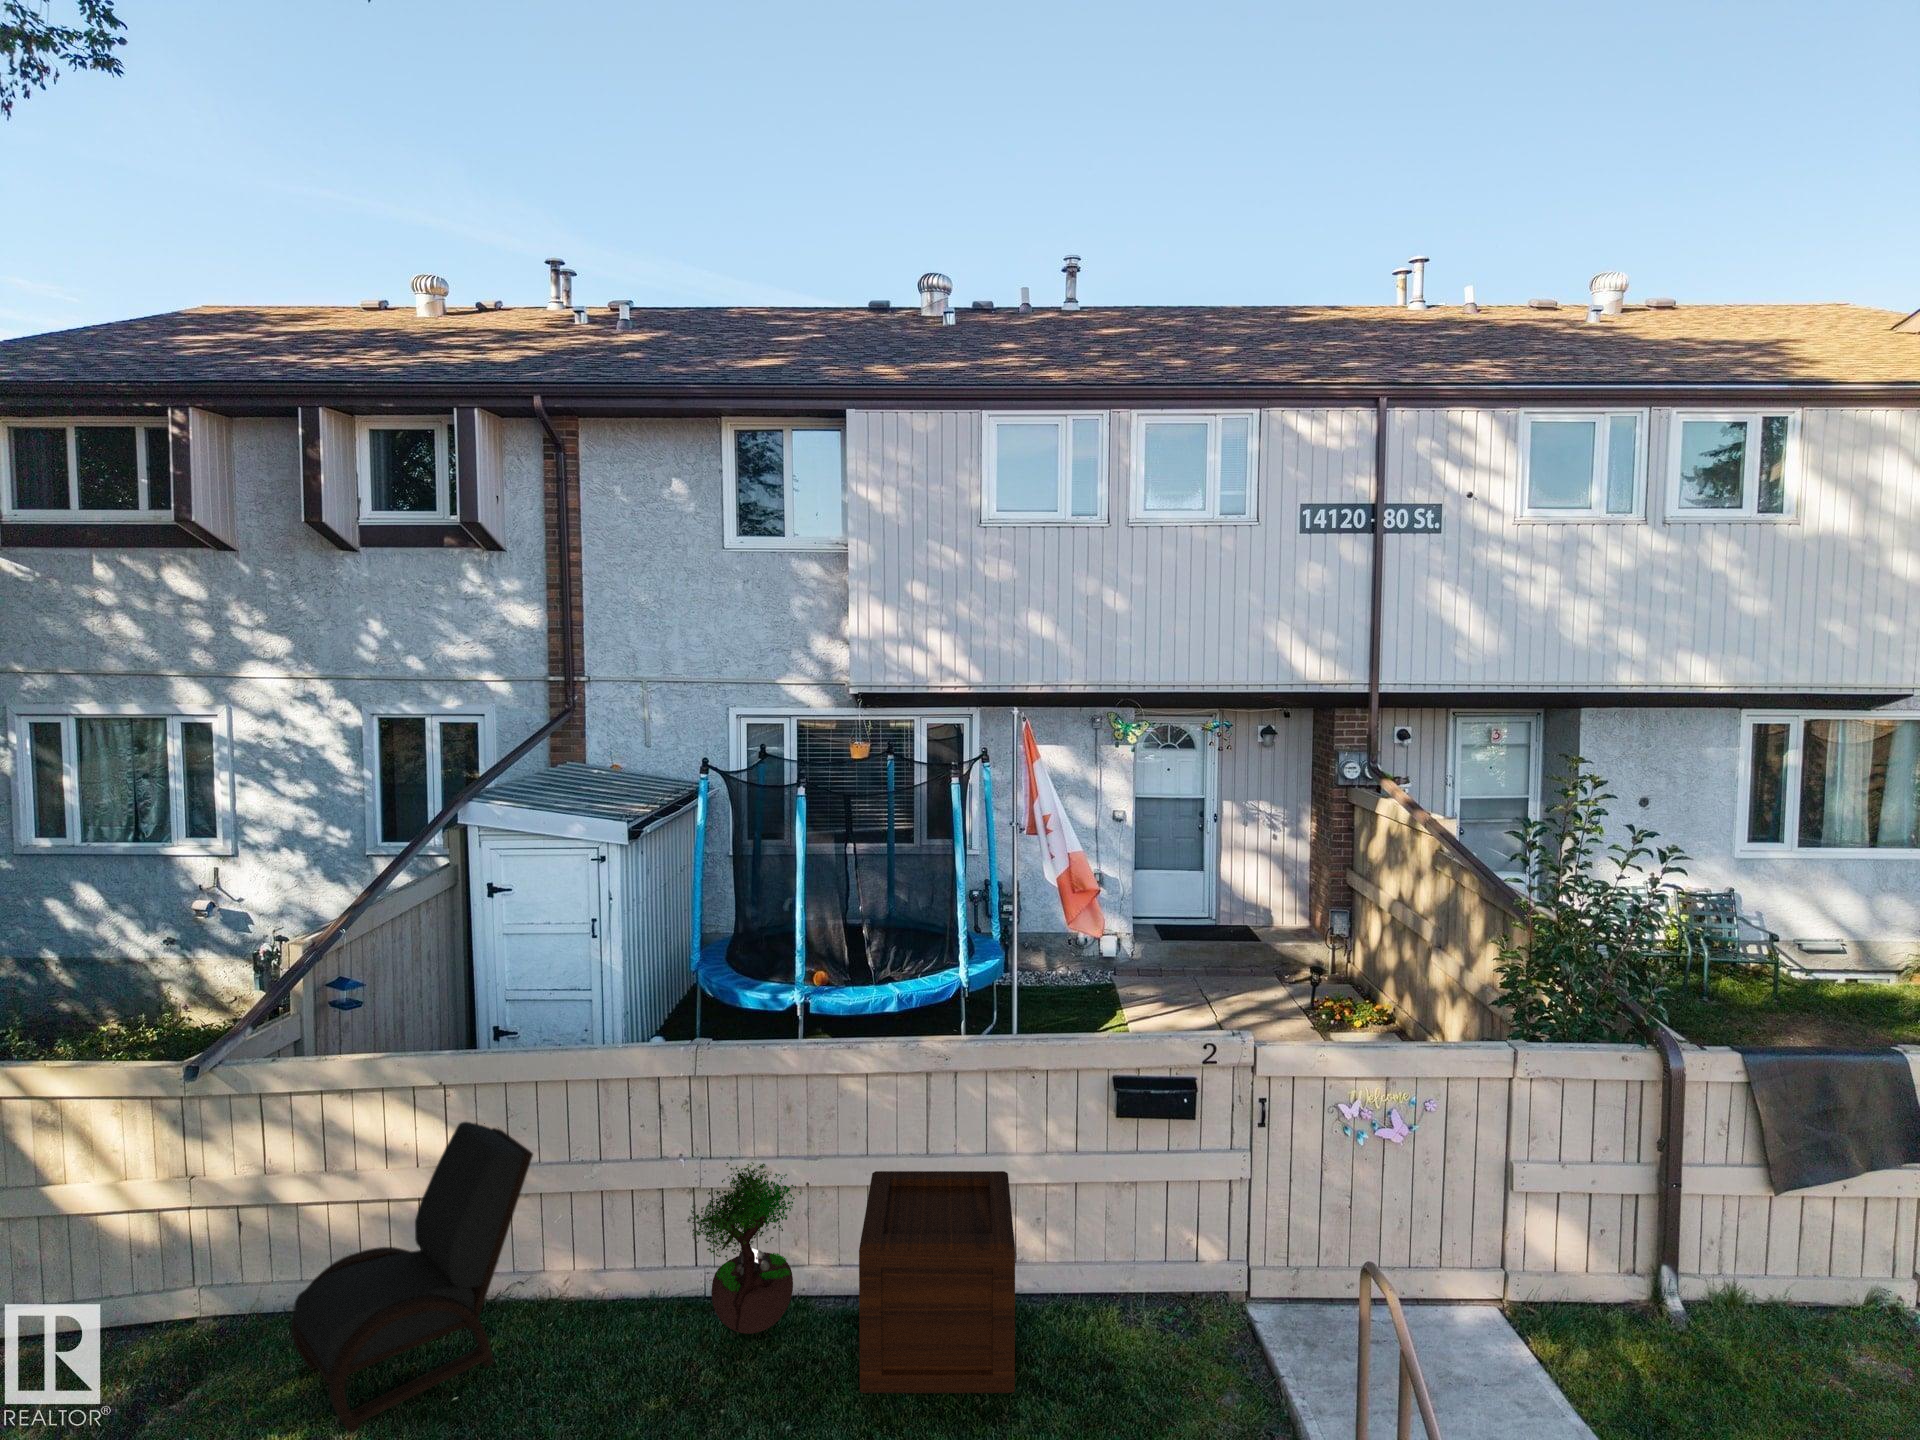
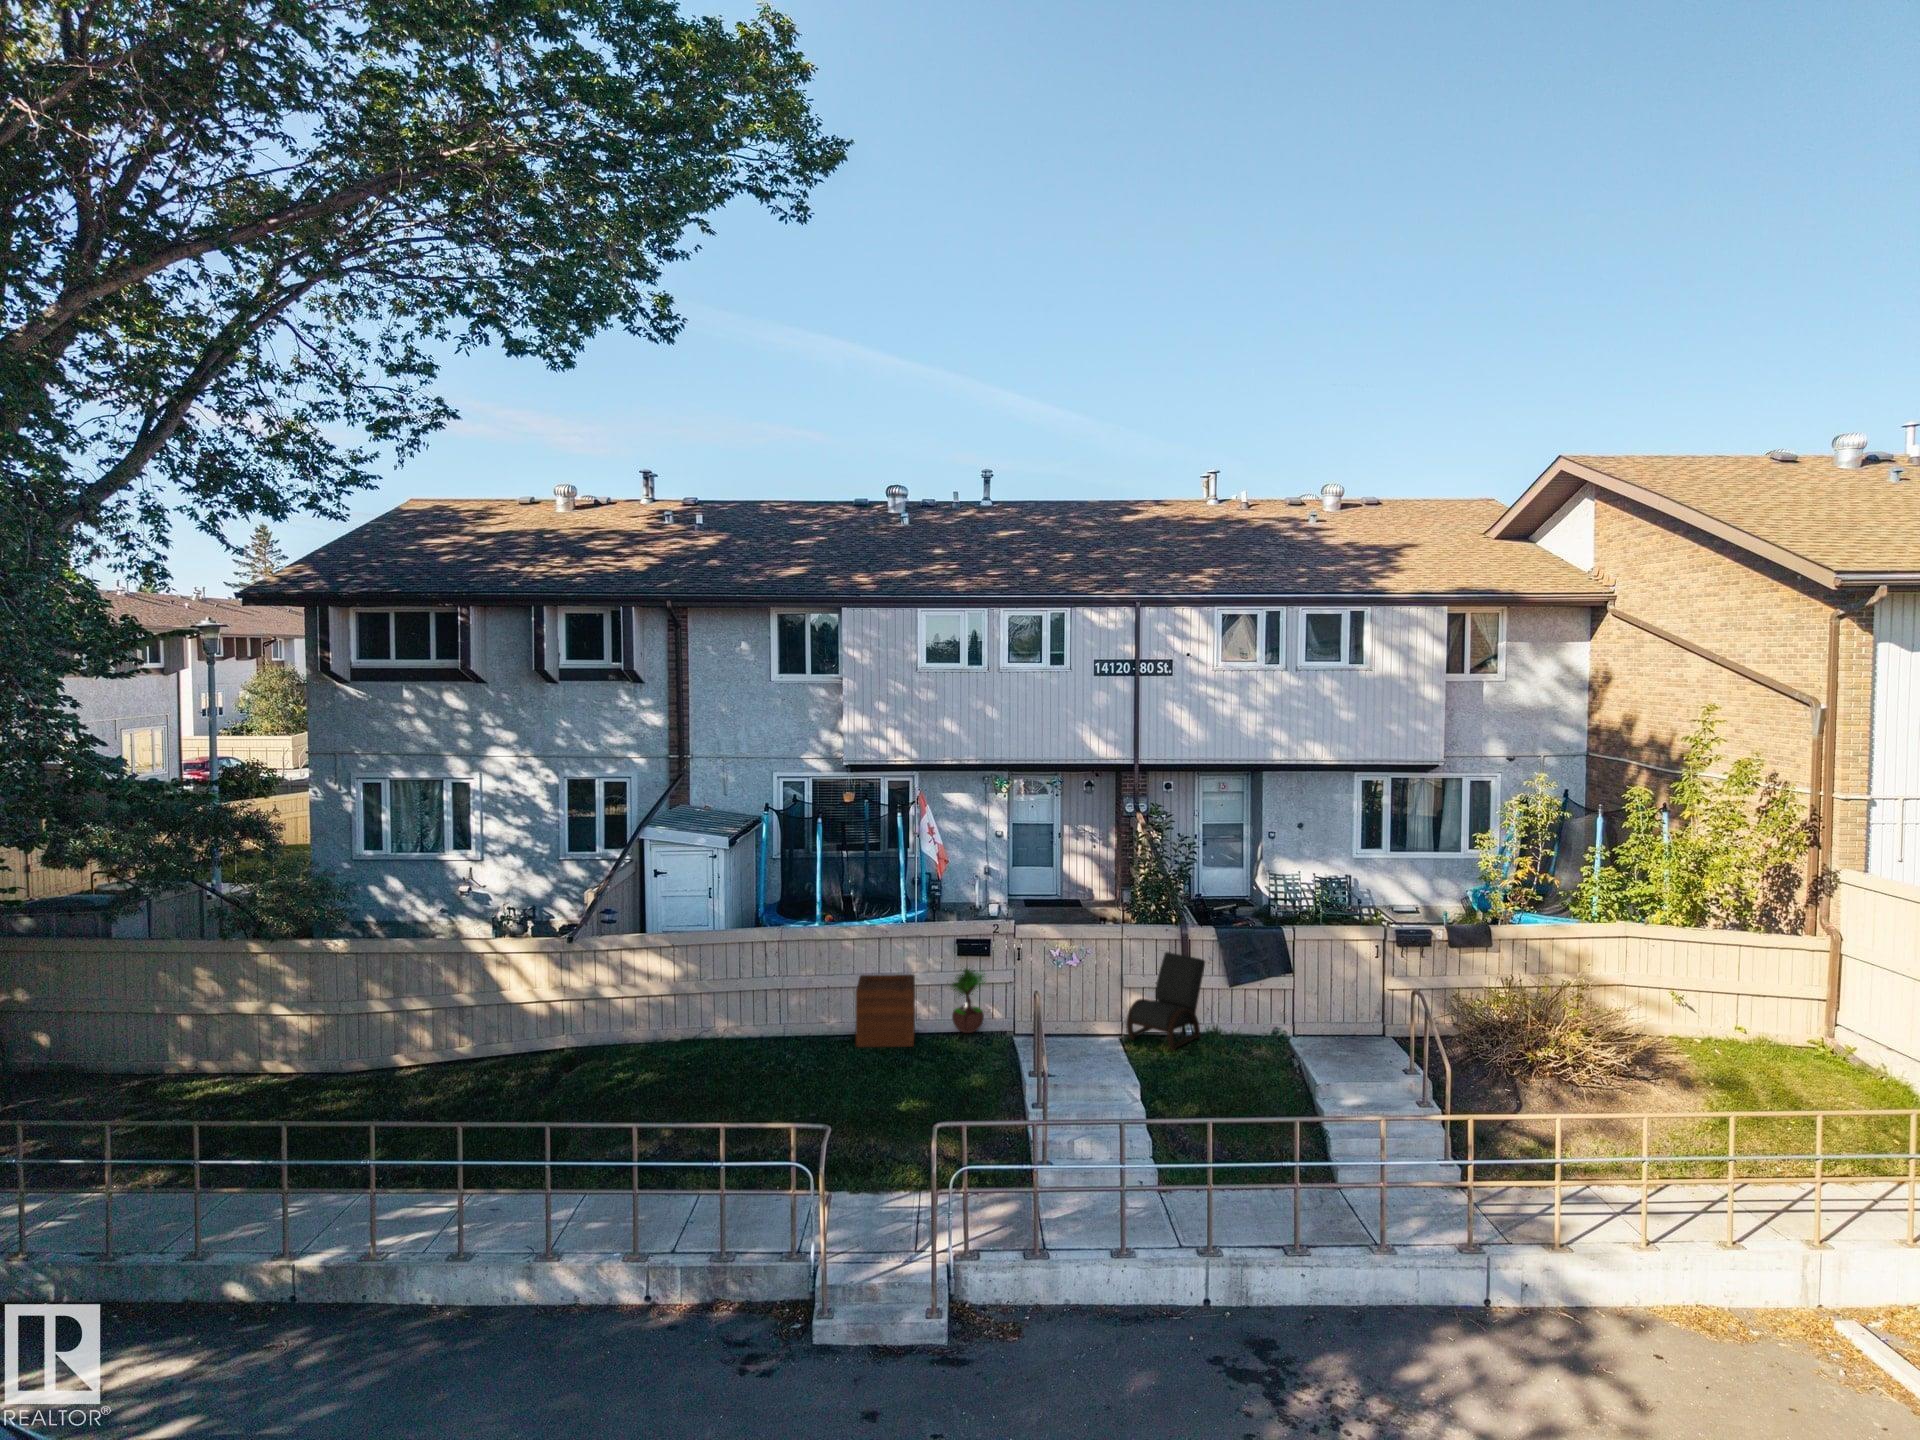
lounge chair: present [291,1122,533,1433] -> present [1126,952,1205,1051]
potted tree: present [688,1156,801,1334] -> present [951,968,986,1033]

